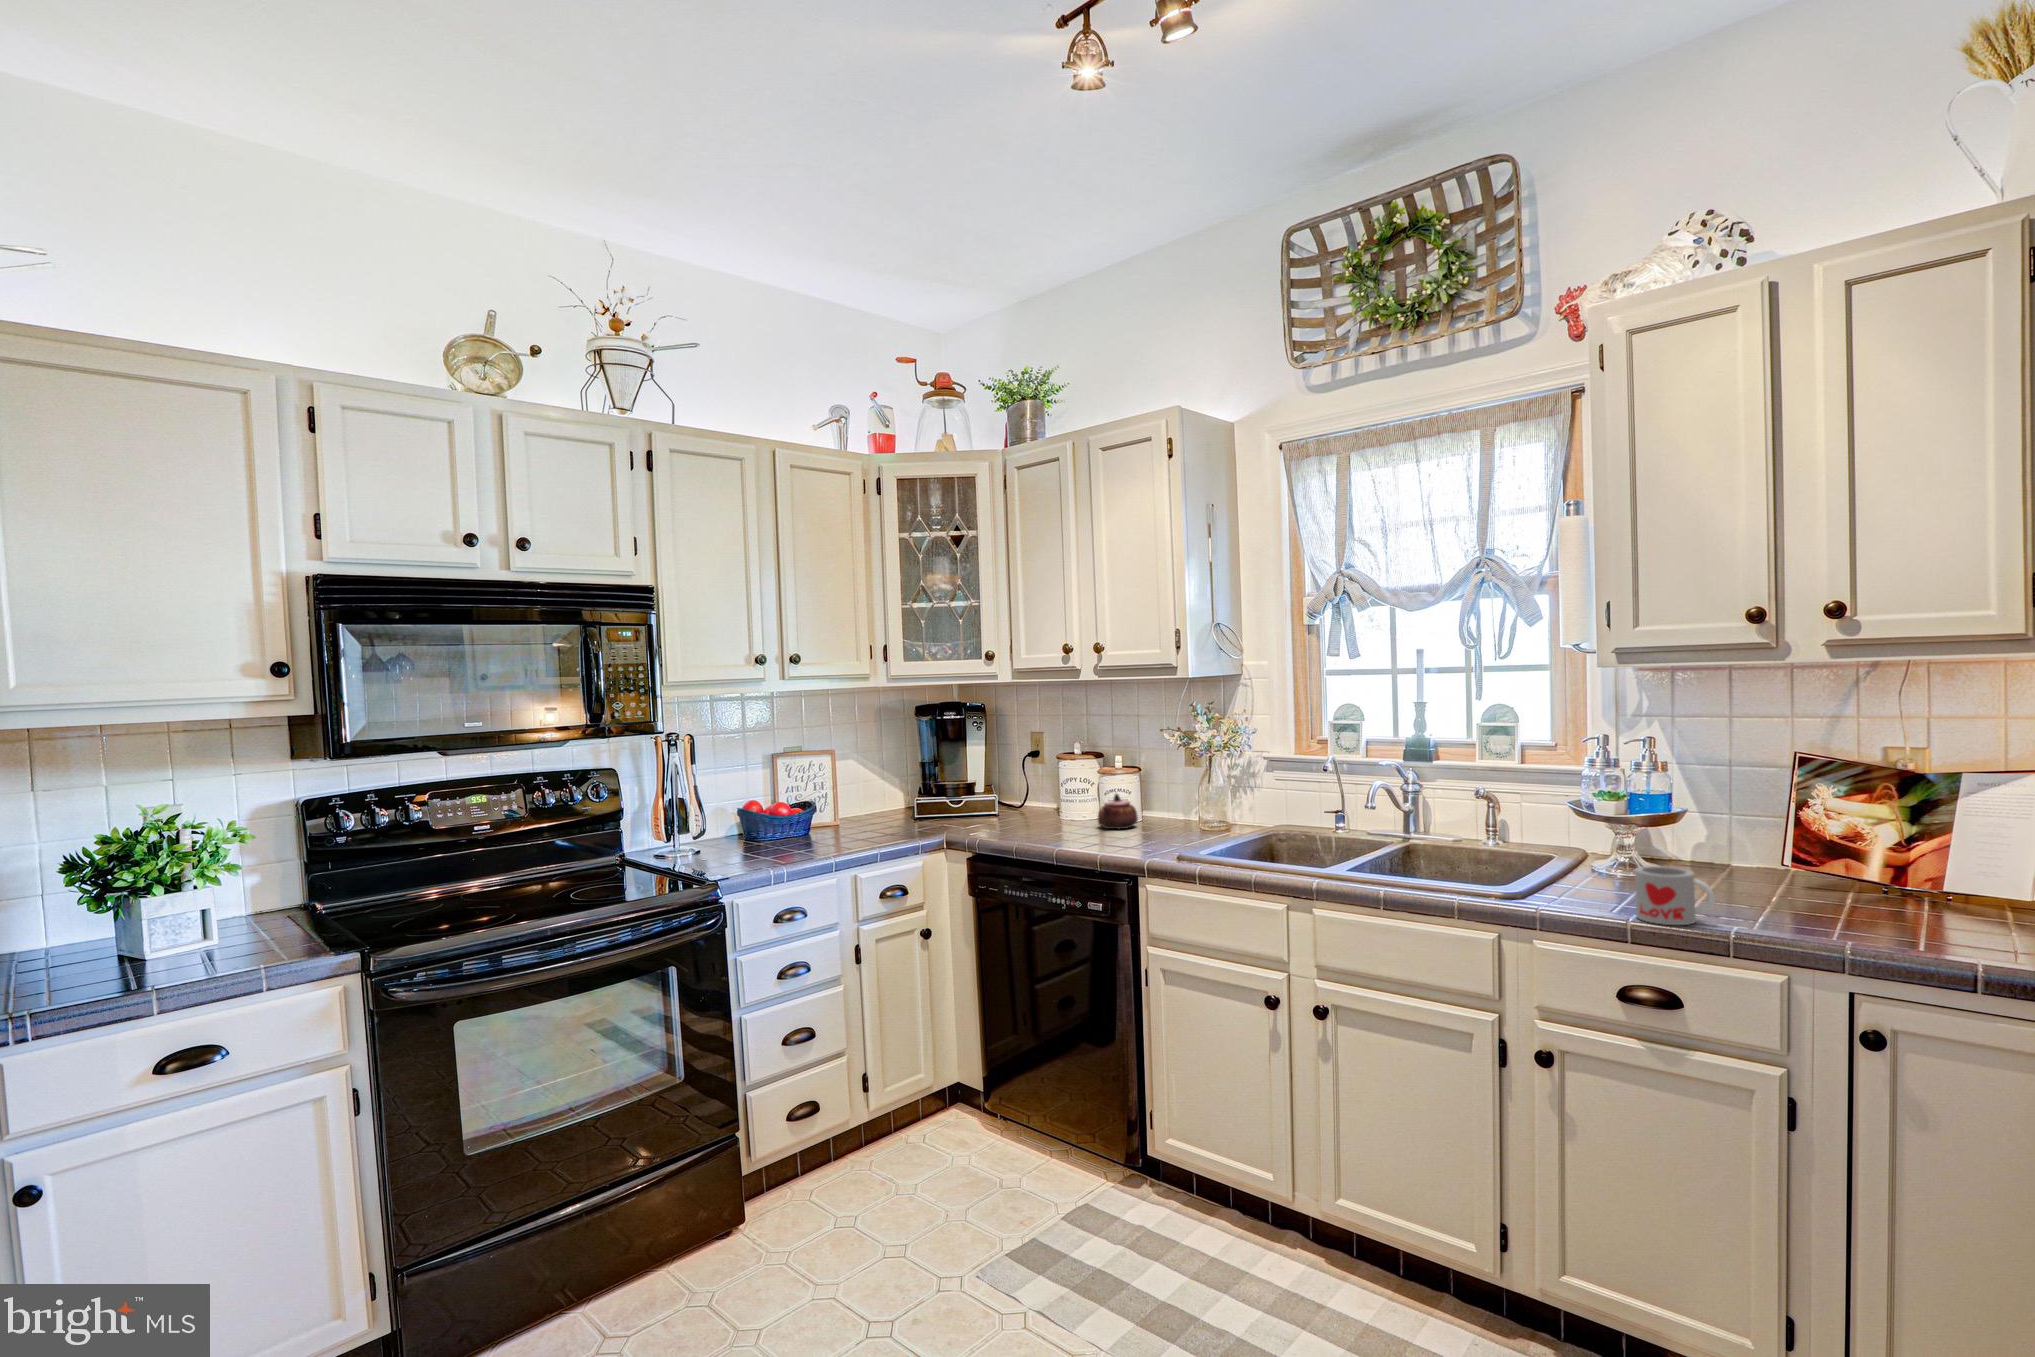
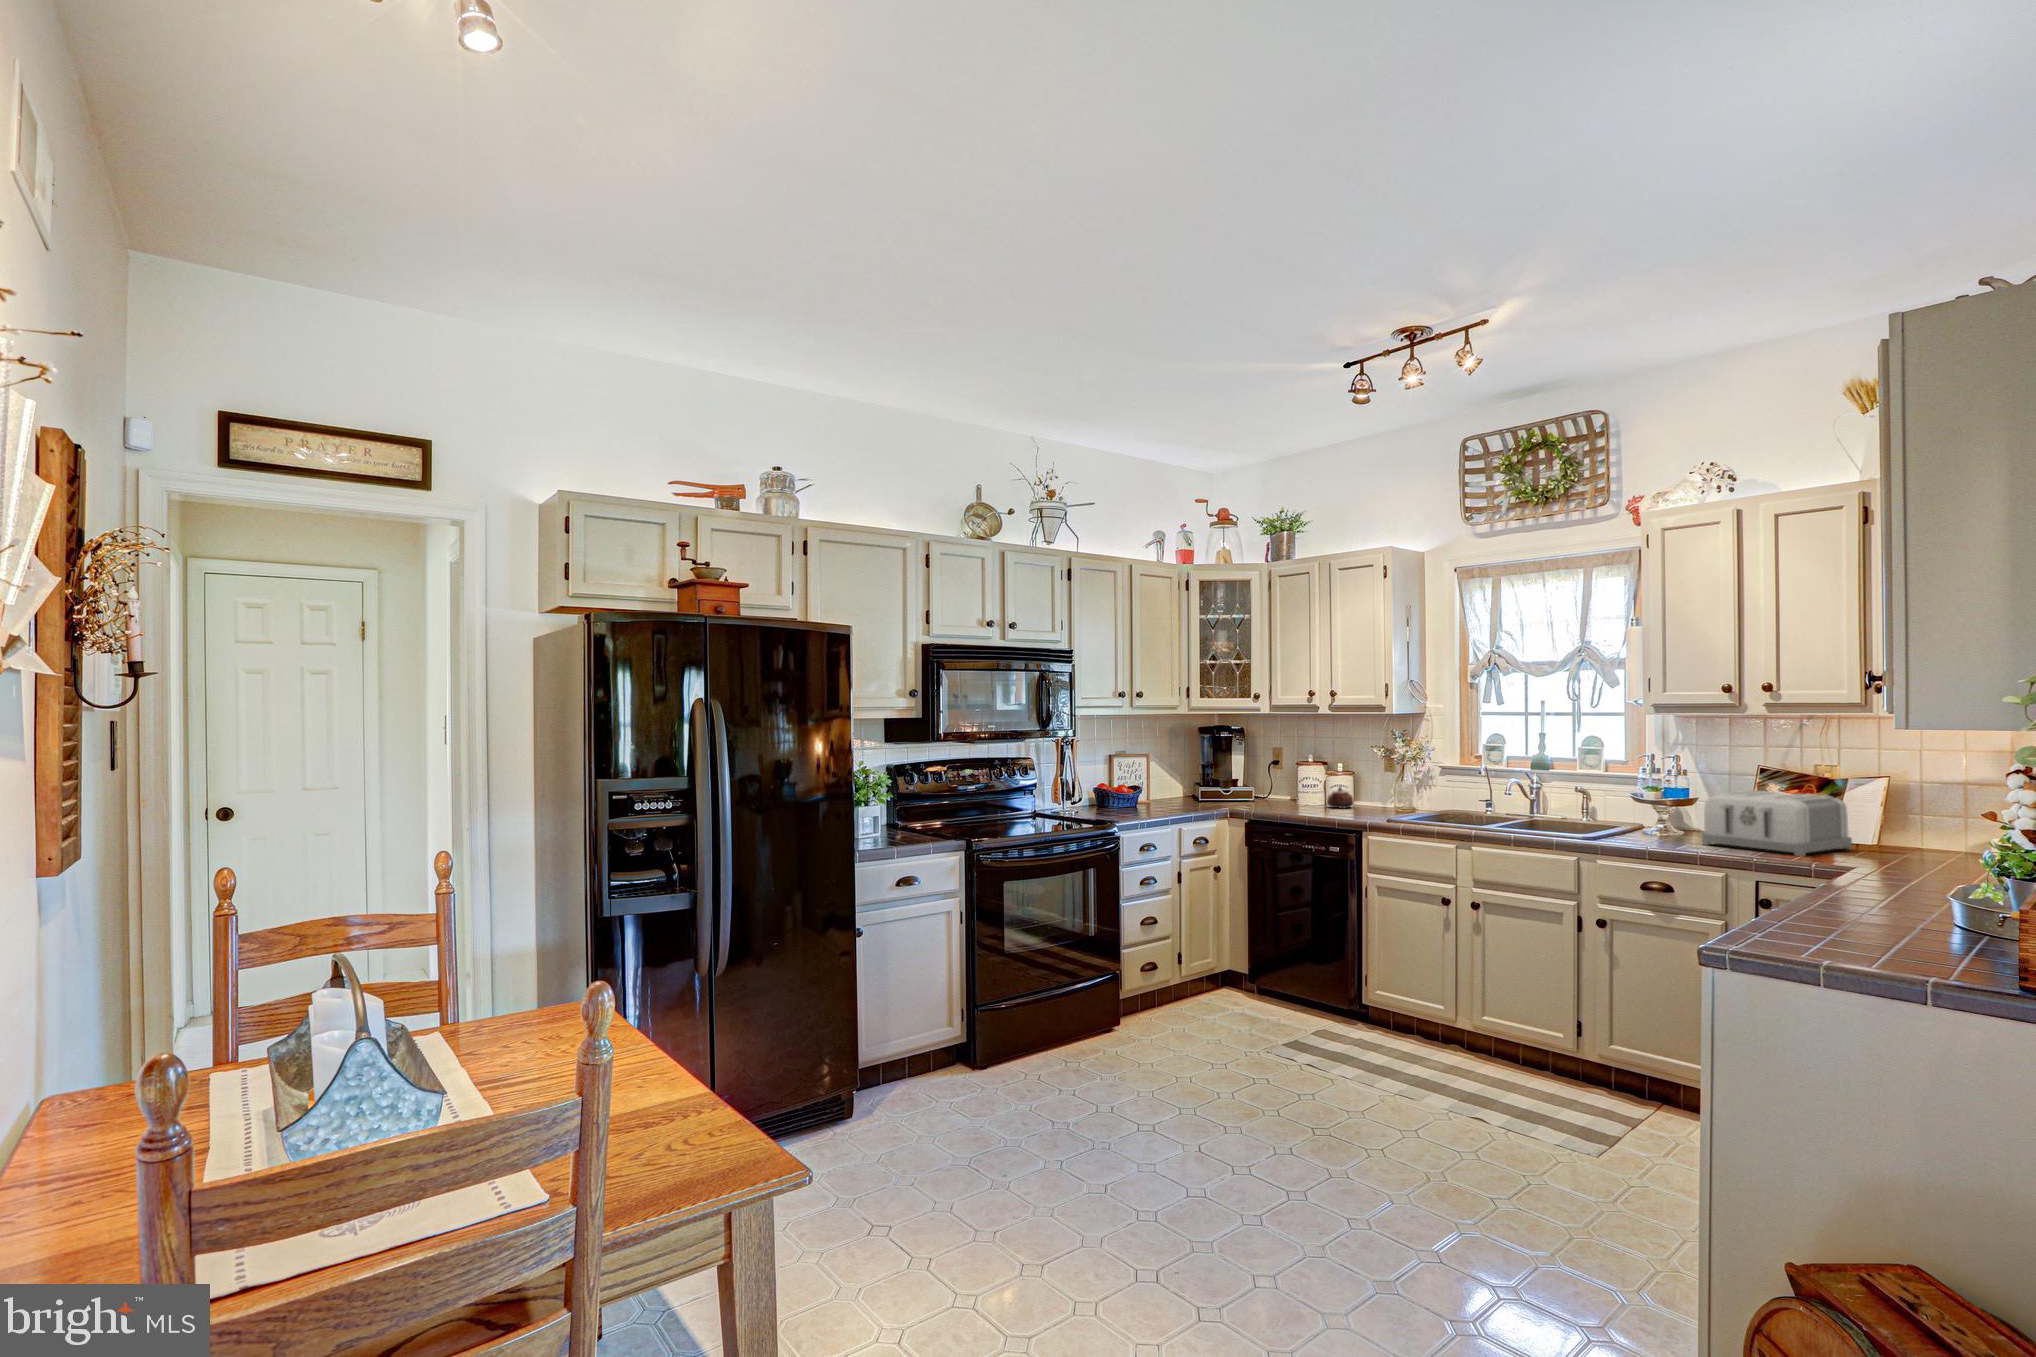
toaster: none [1718,796,1984,937] -> present [1702,791,1852,856]
mug: present [1635,866,1715,925] -> none [1650,820,1691,849]

